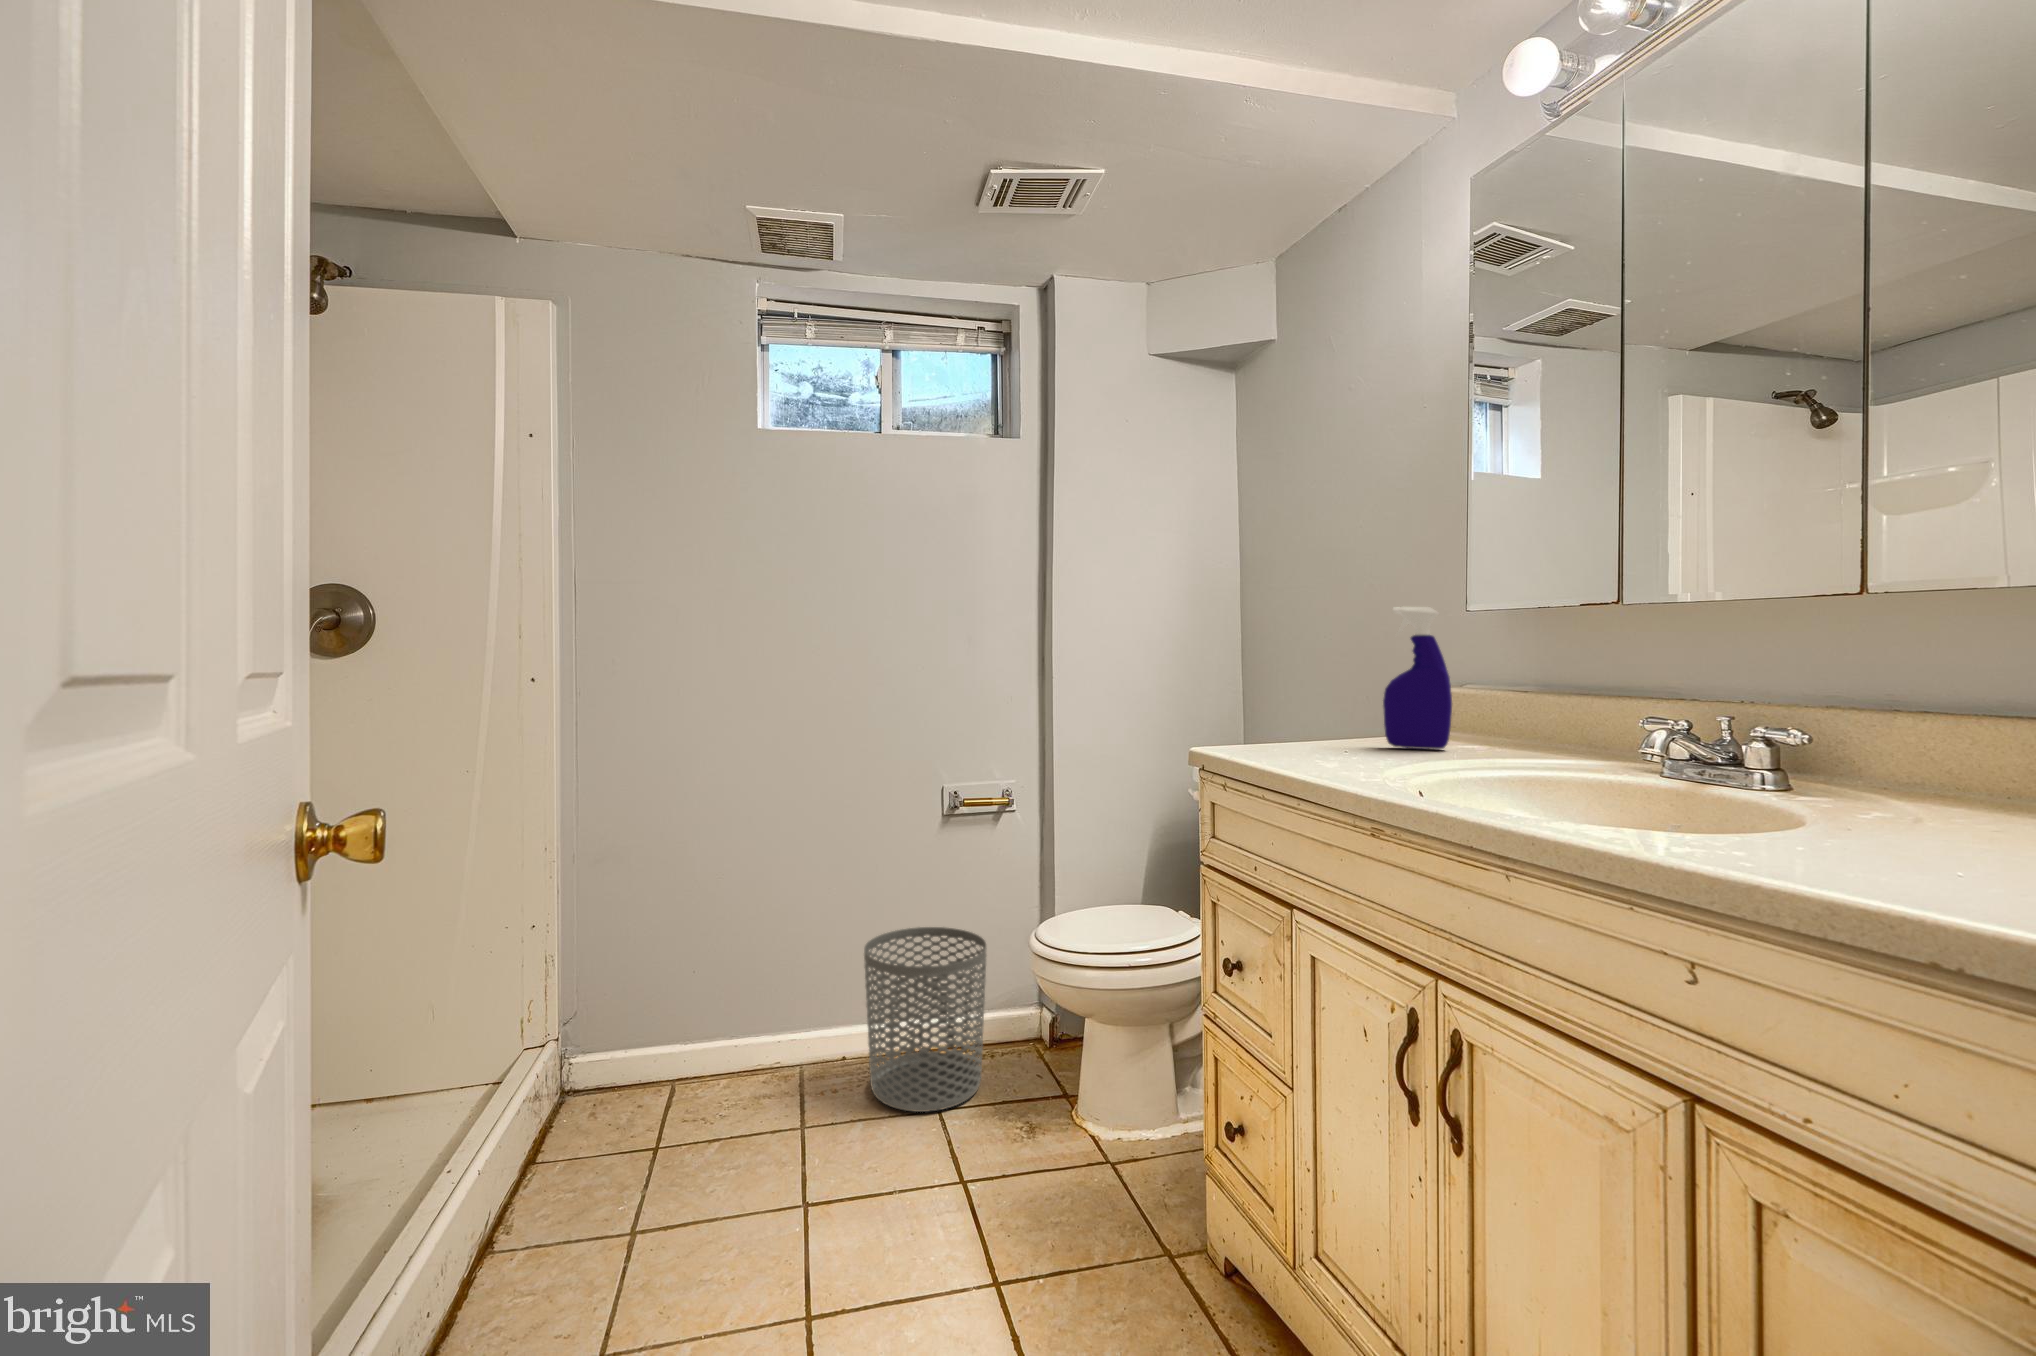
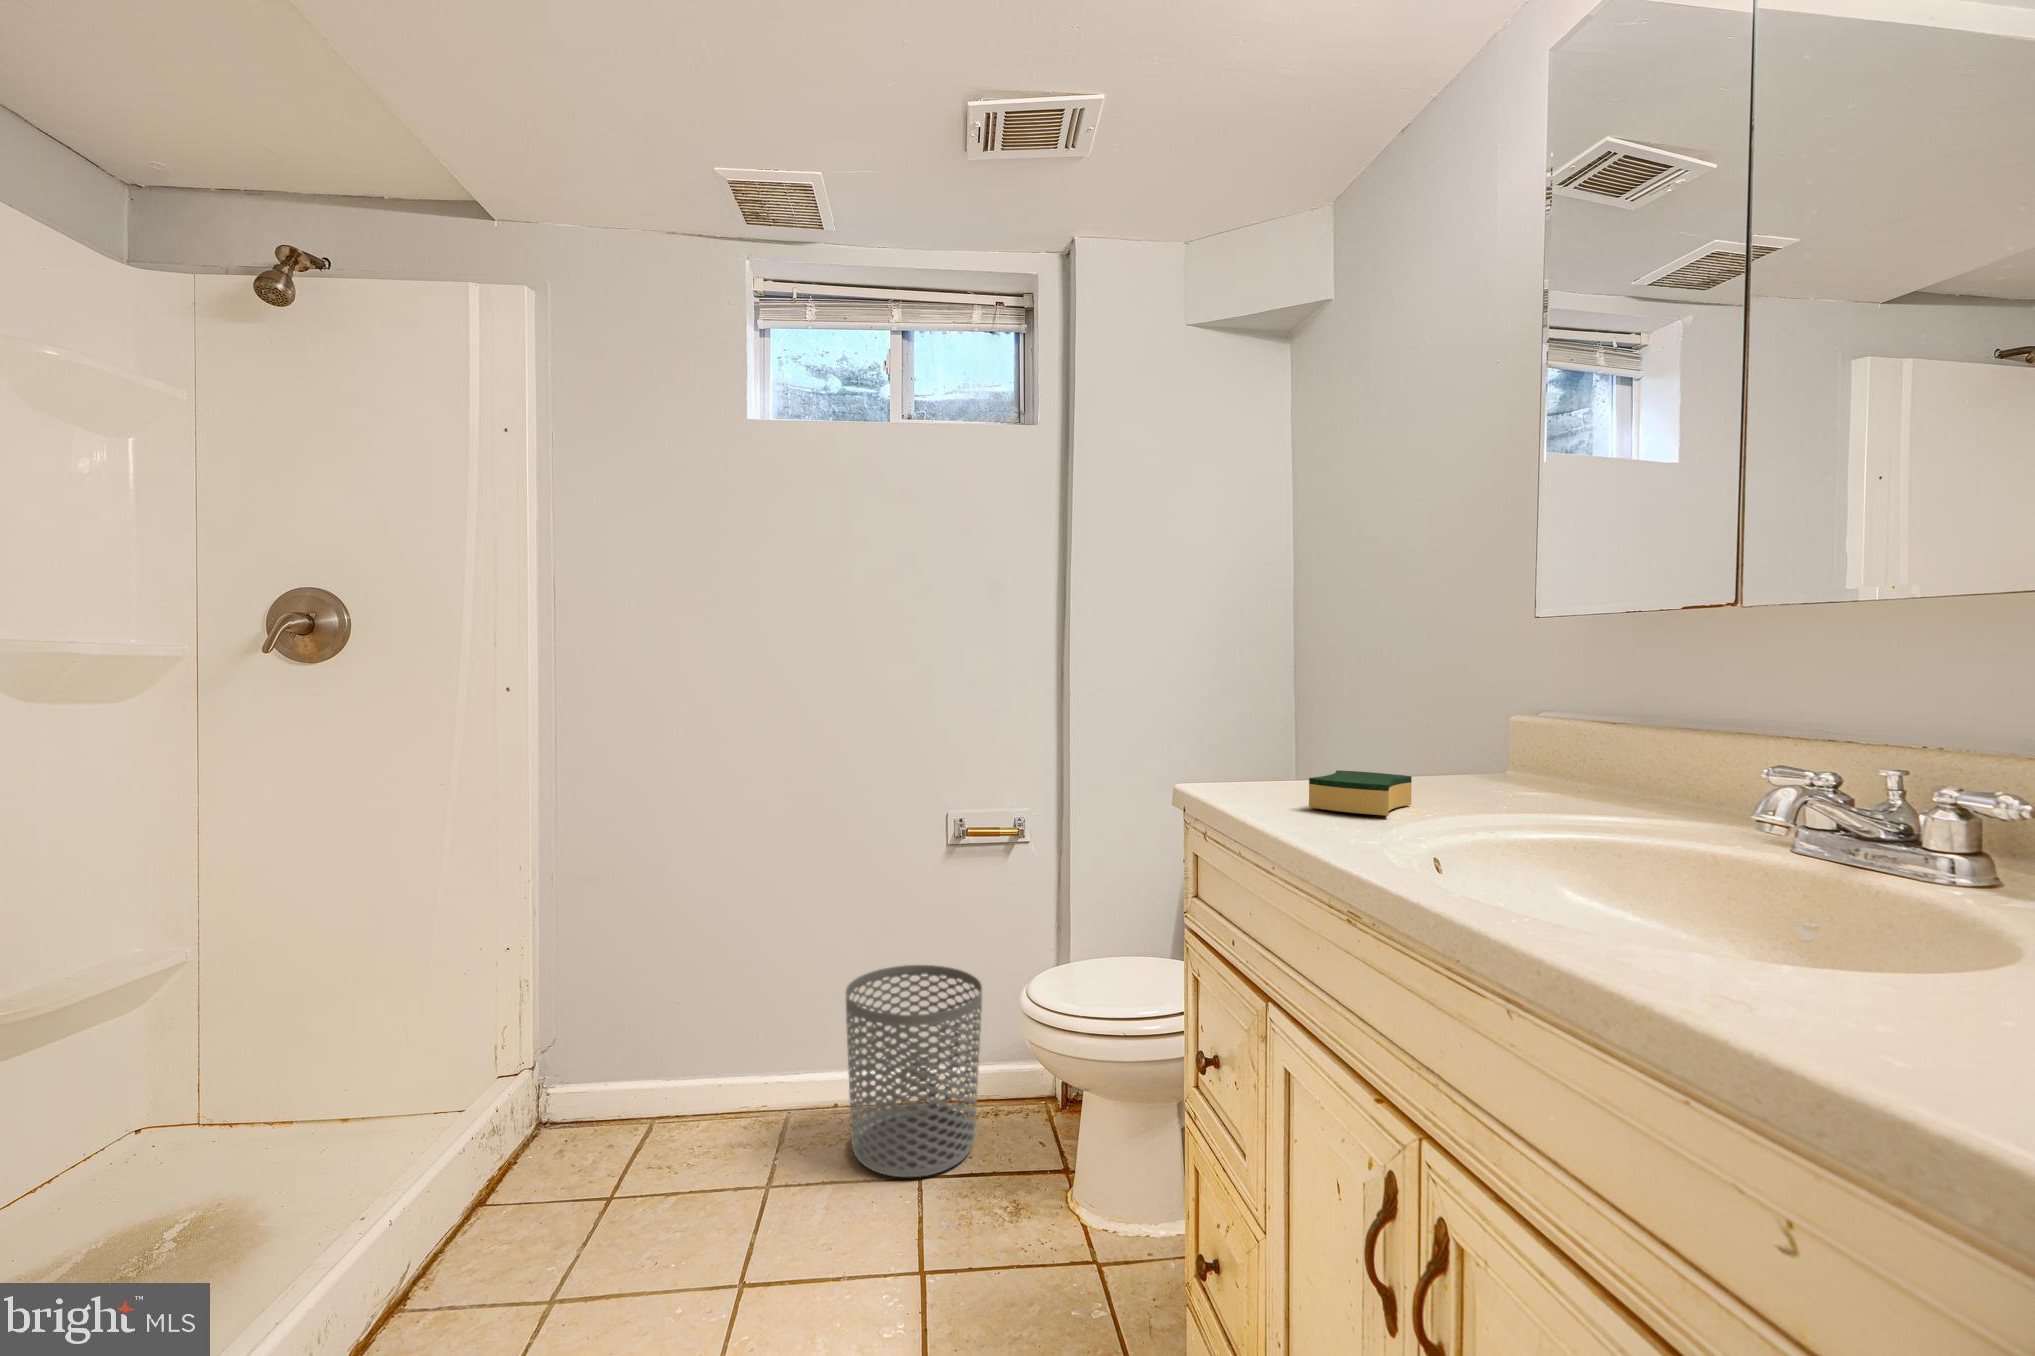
spray bottle: present [1383,607,1452,749] -> none [1420,612,1511,795]
sponge: none [1312,732,1385,763] -> present [1309,770,1412,816]

